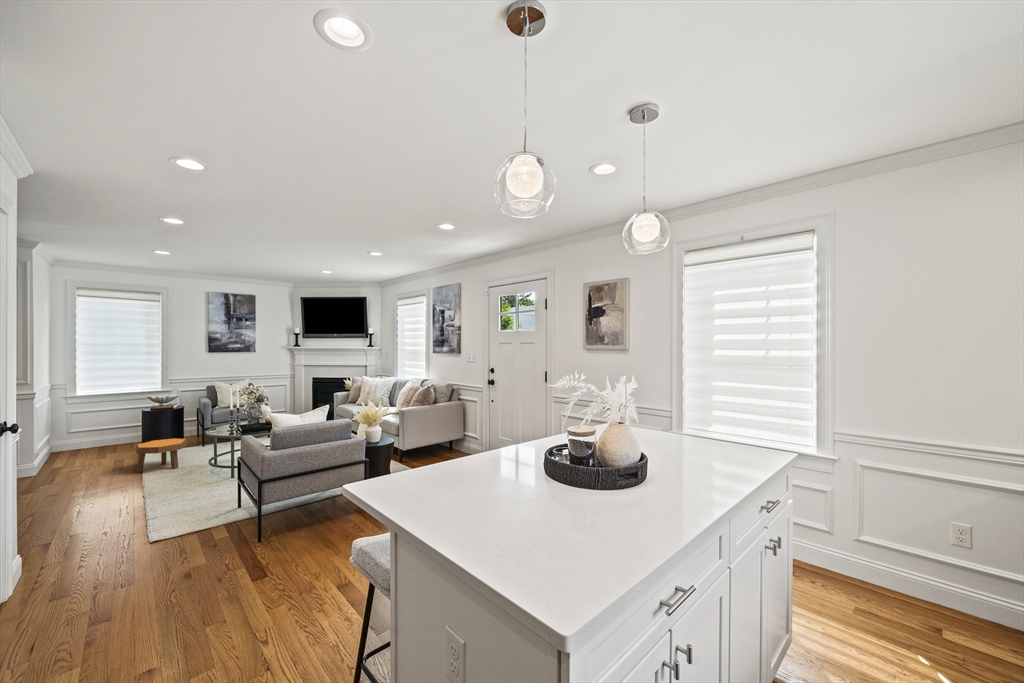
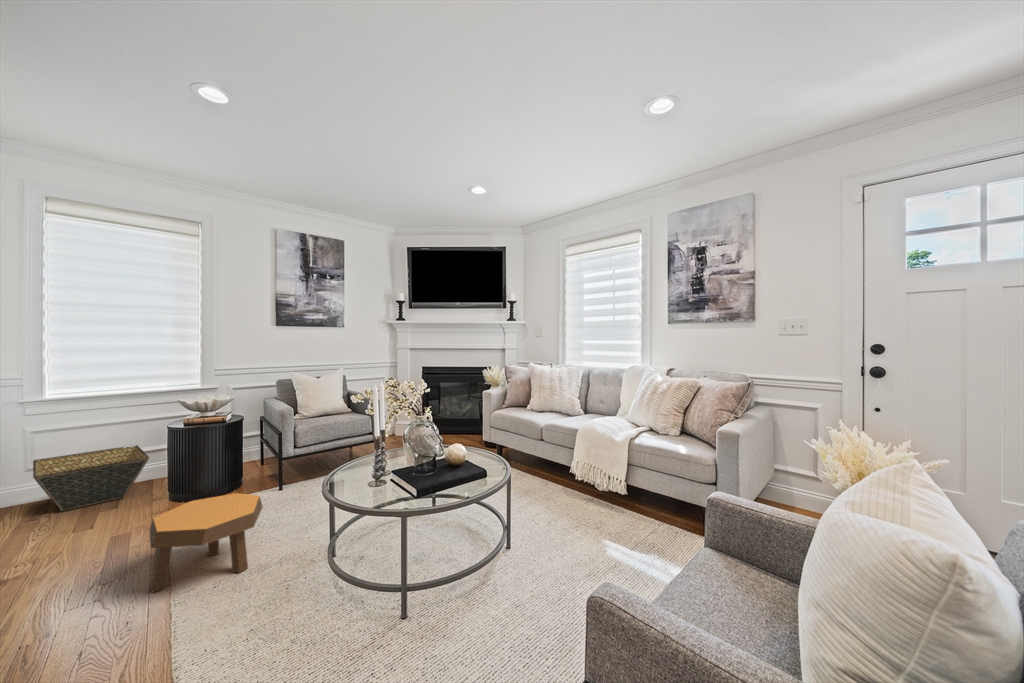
basket: none [70,422,132,453] -> present [33,445,149,512]

